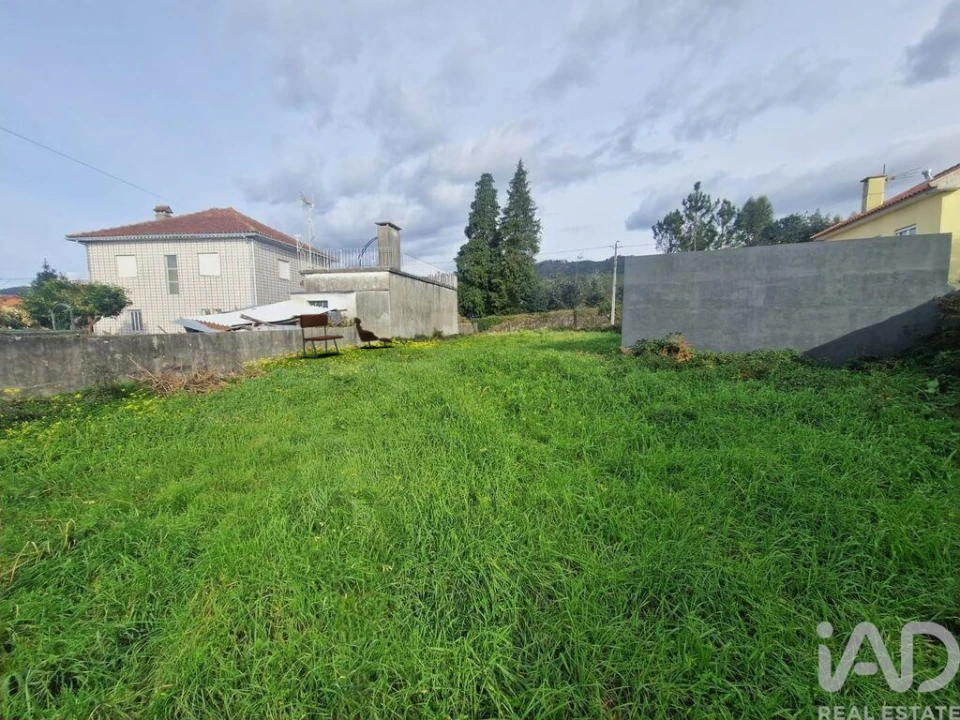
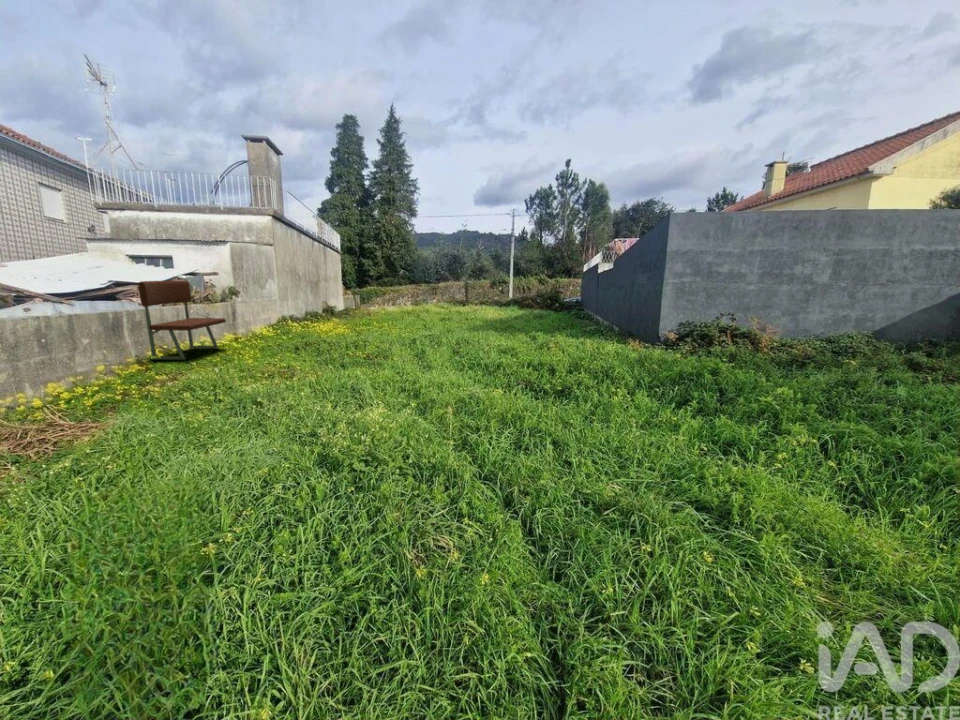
lounge chair: present [355,318,392,349] -> none [229,288,295,337]

